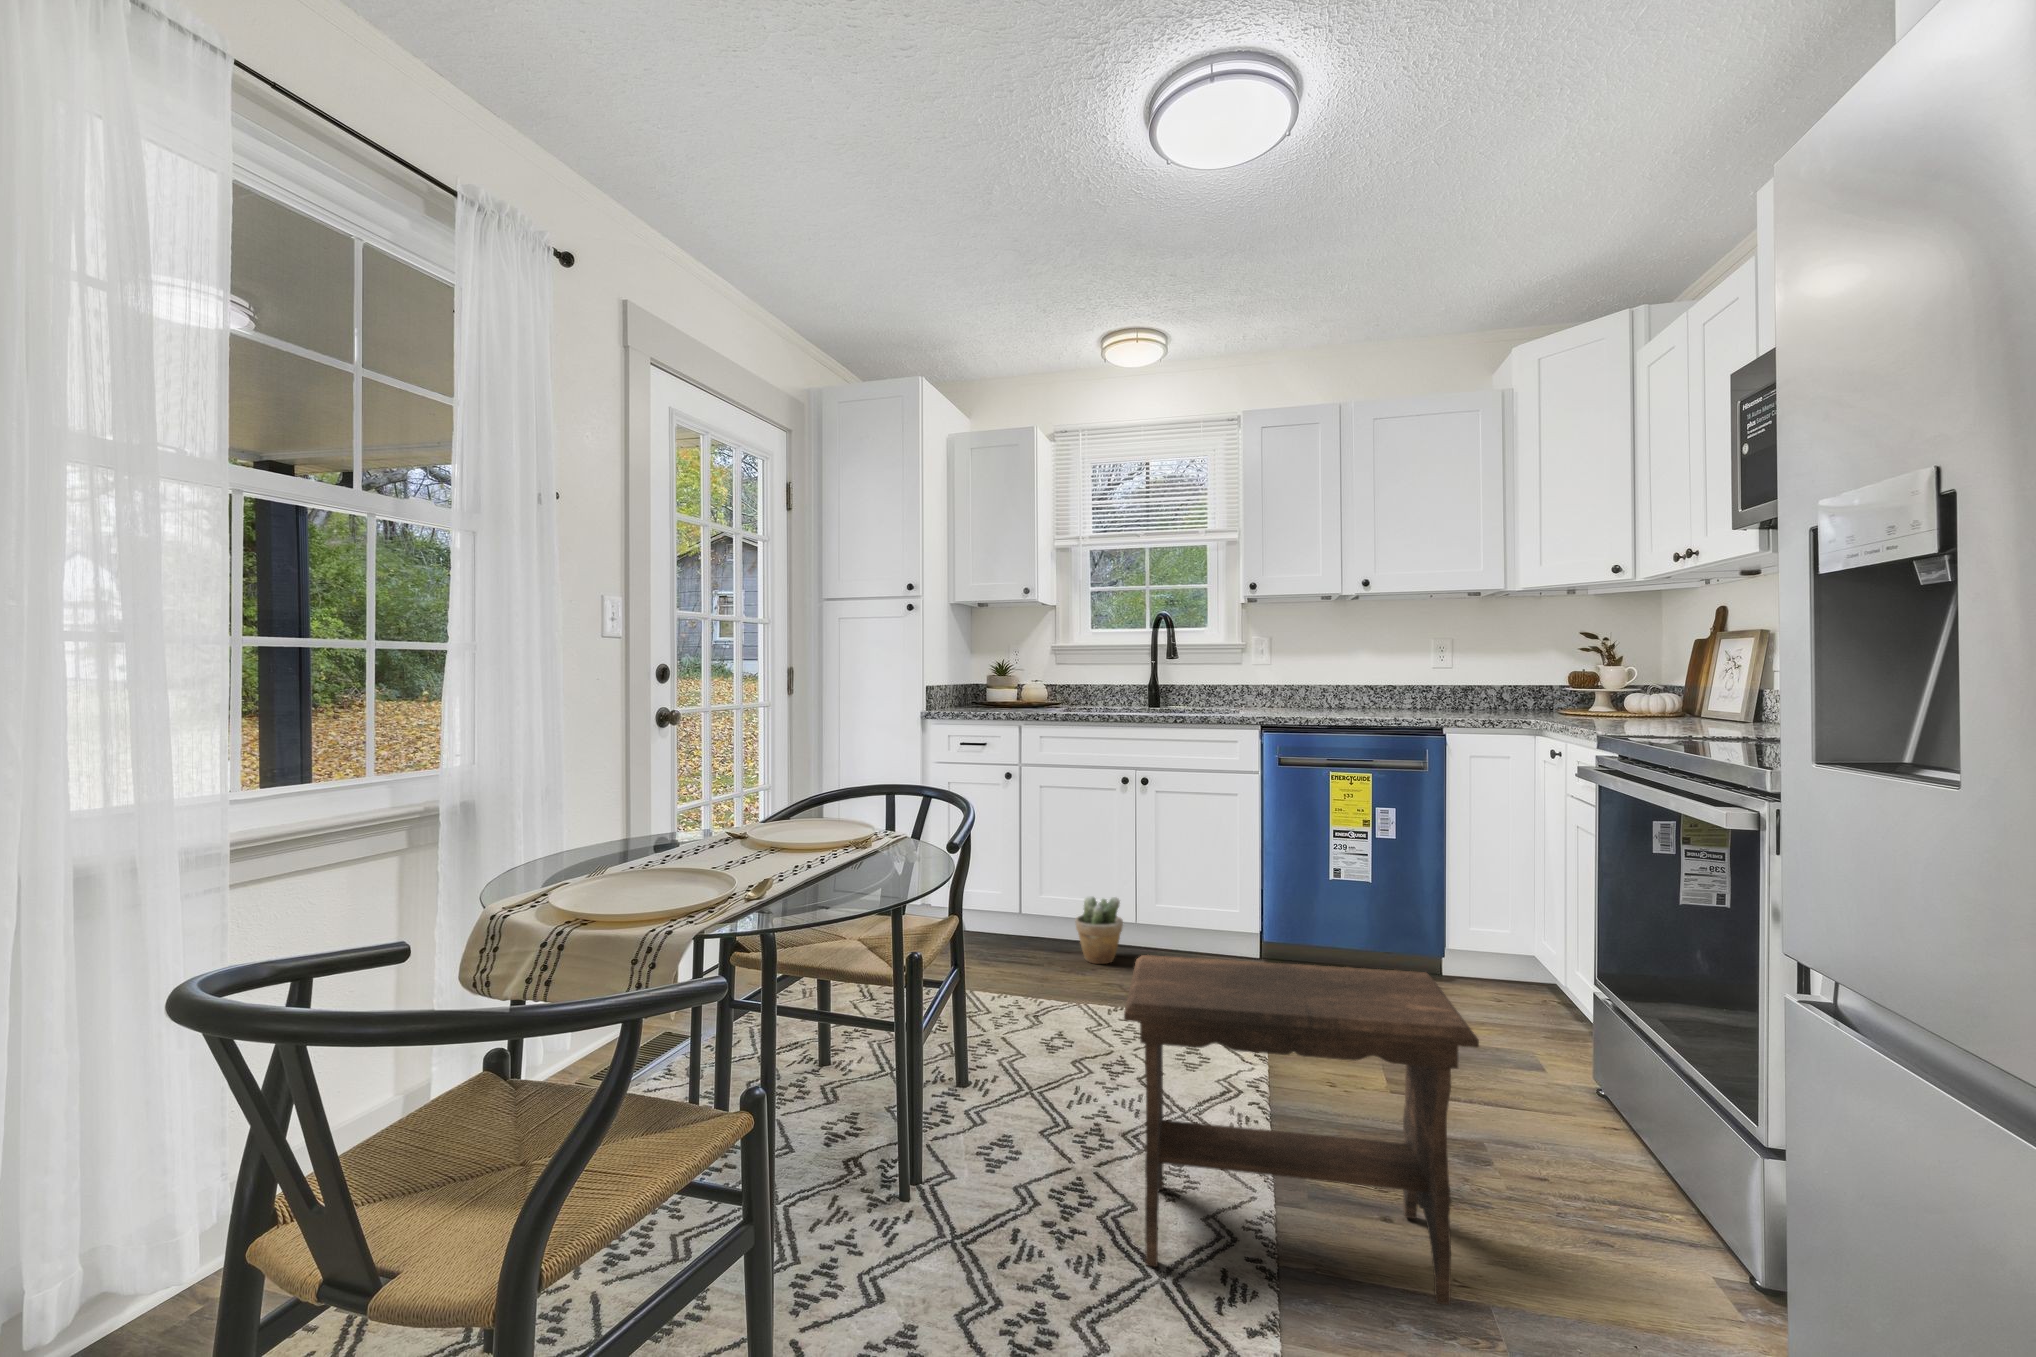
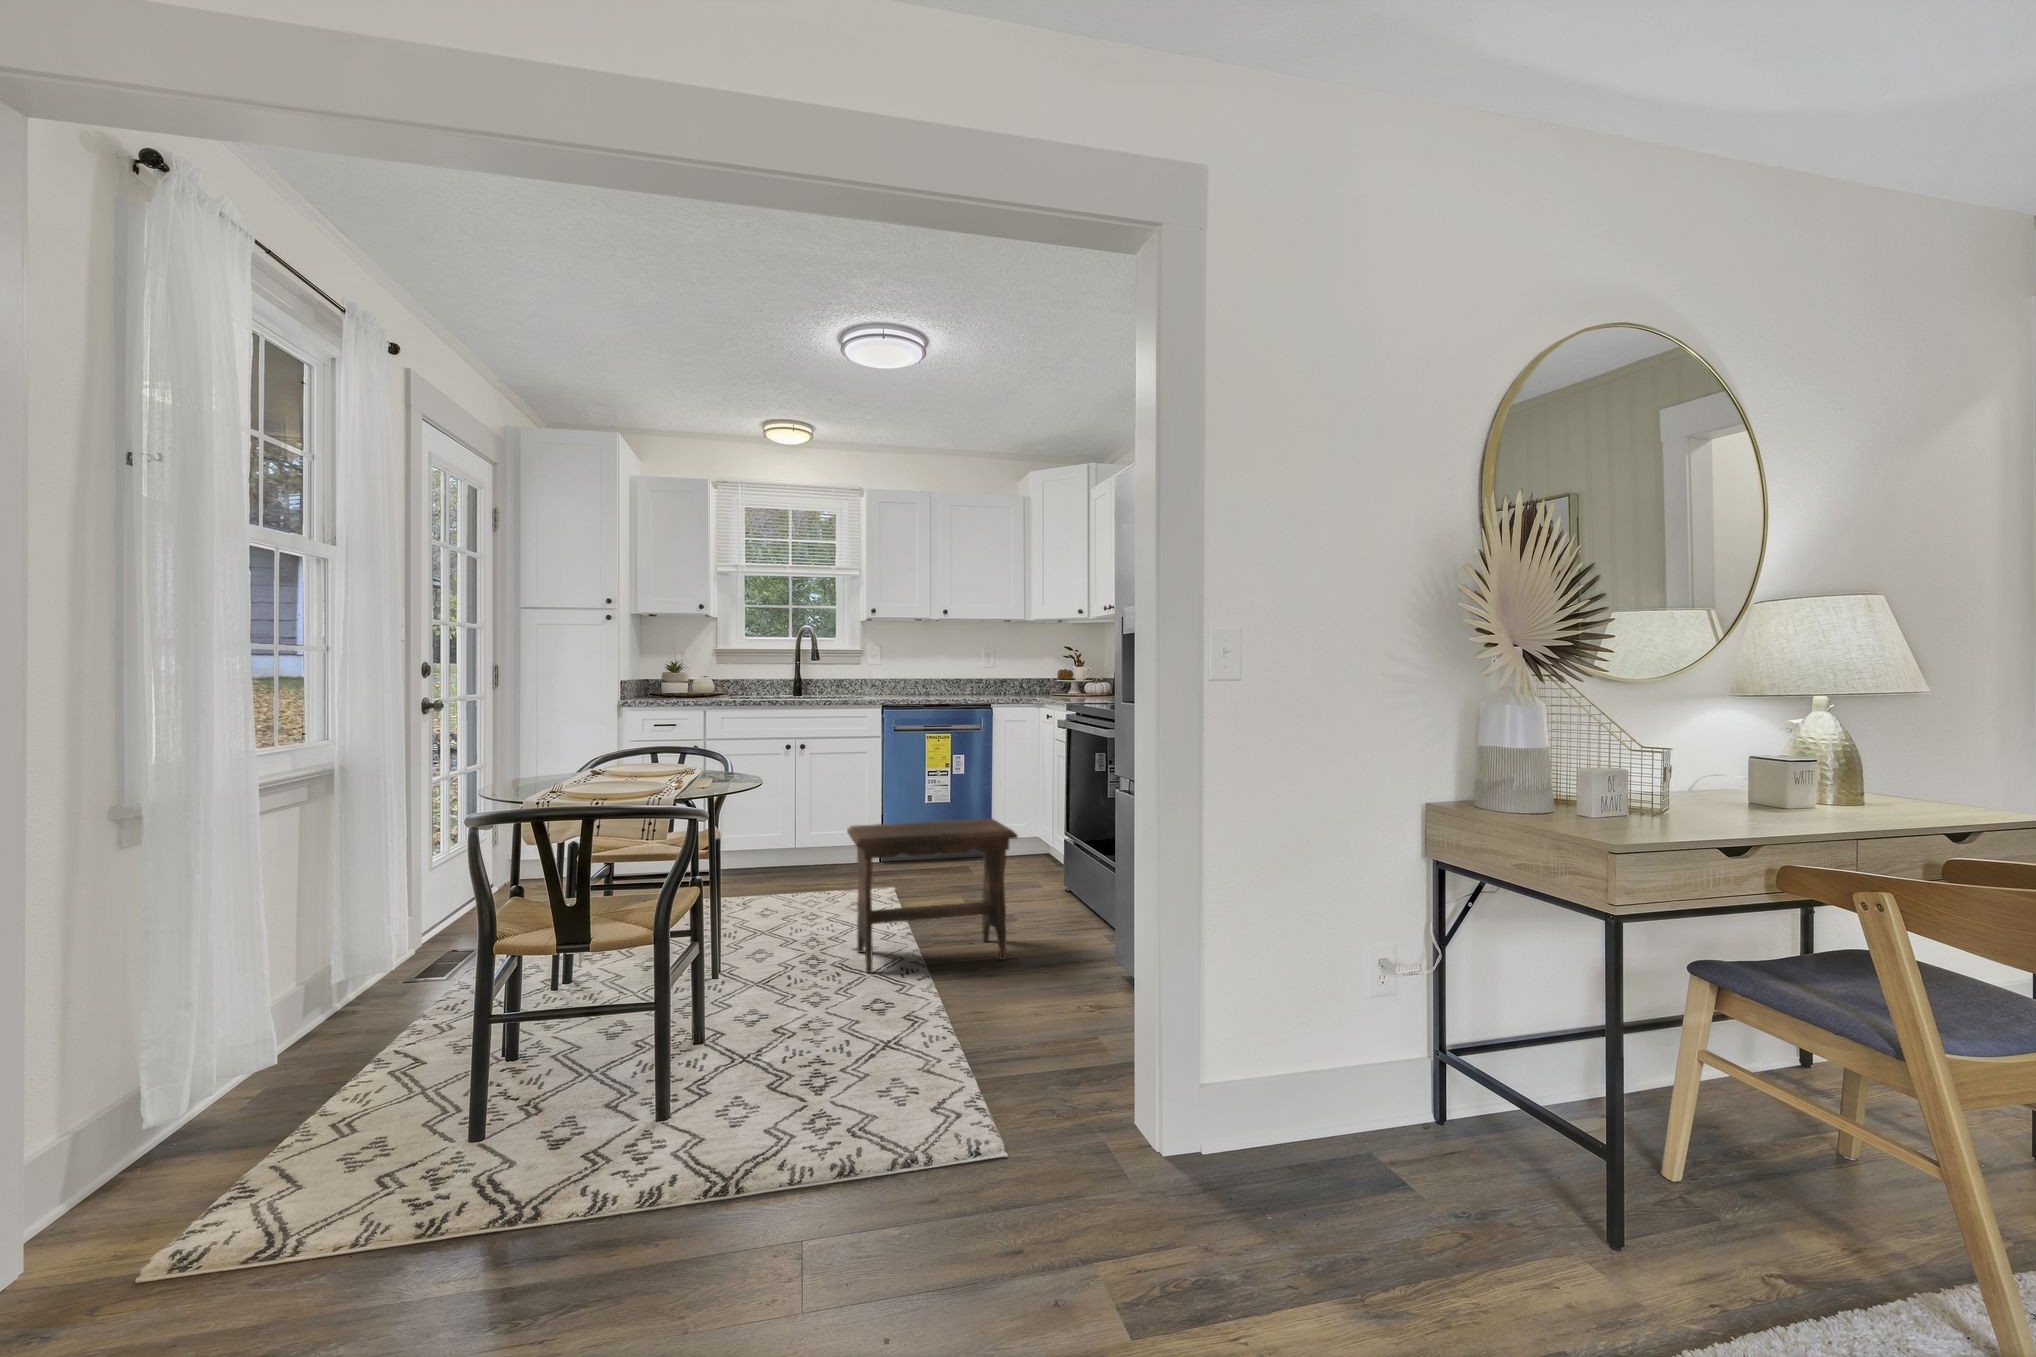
potted plant: present [1075,896,1123,964] -> none [753,829,788,877]

